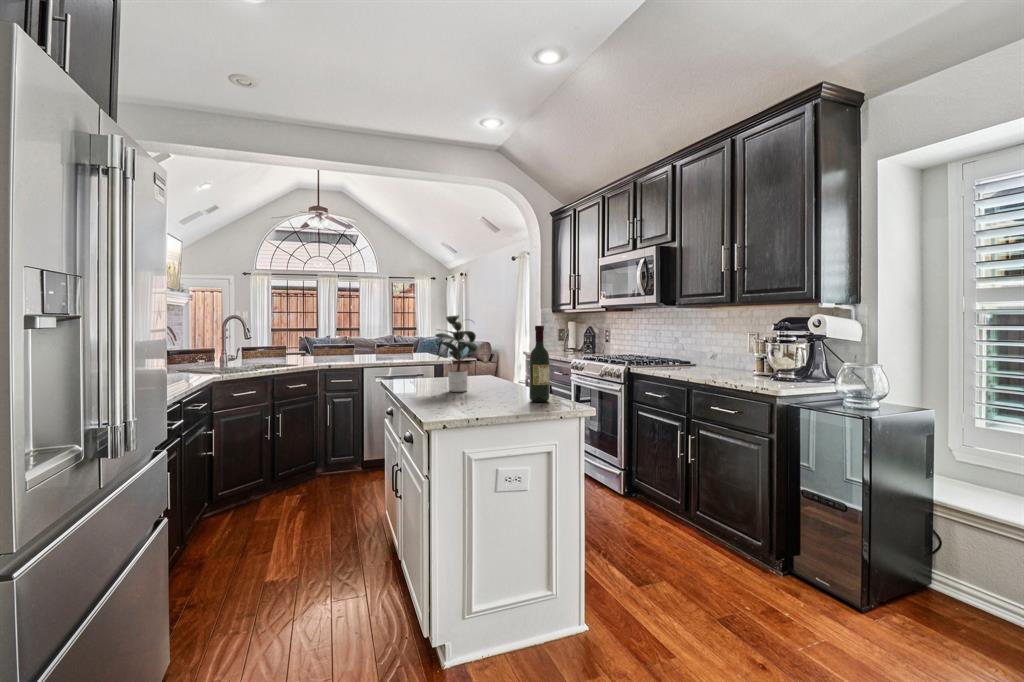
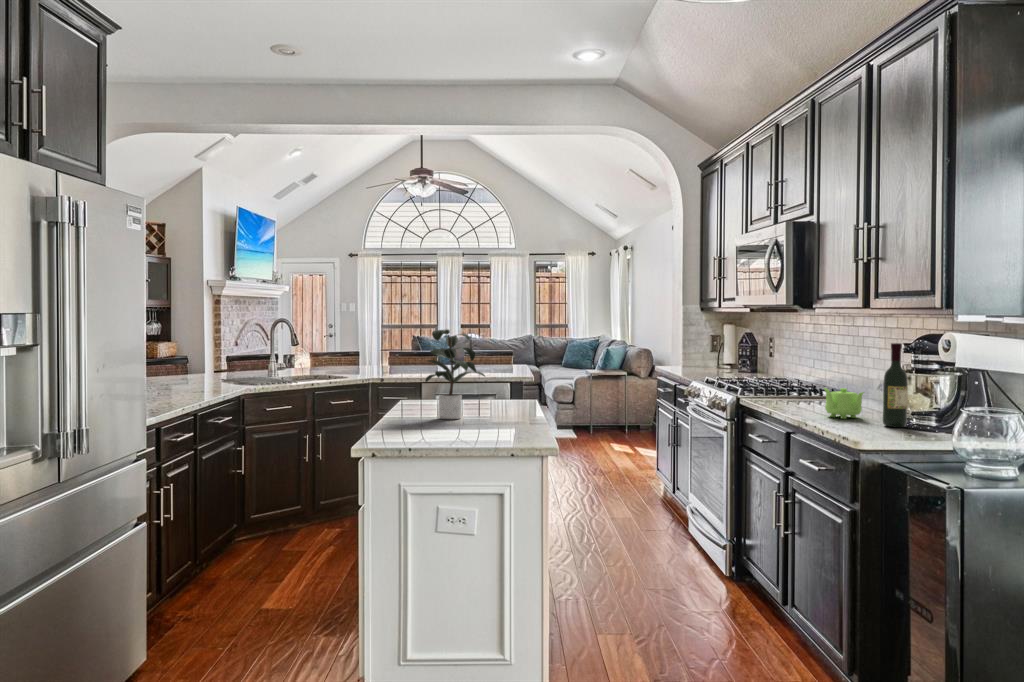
wine bottle: present [530,326,550,402] -> present [883,343,908,427]
teapot: none [711,357,747,378] -> present [824,388,864,419]

